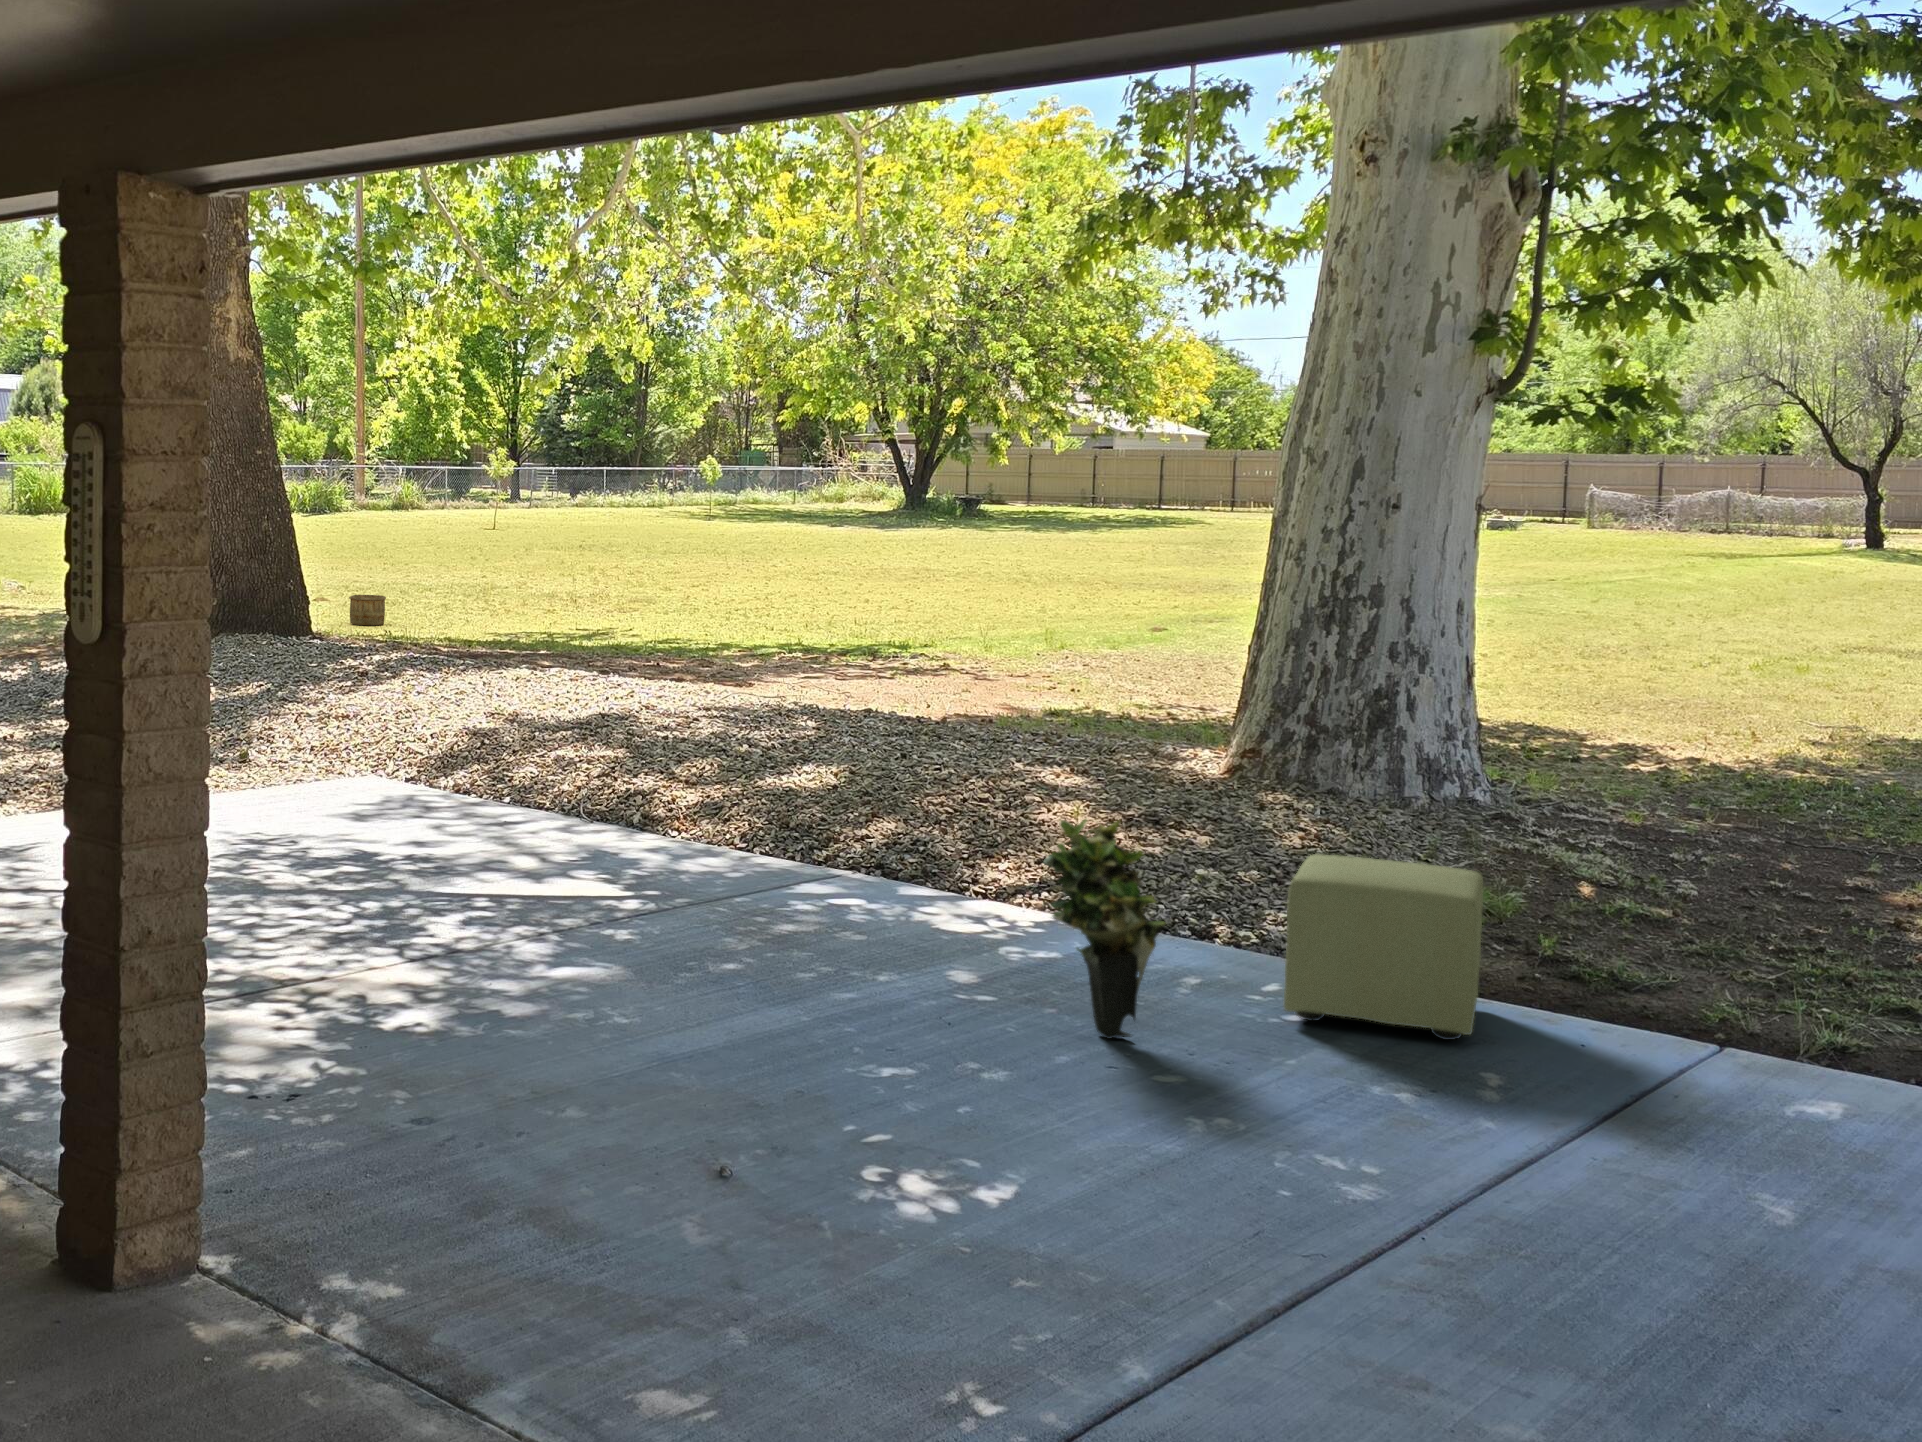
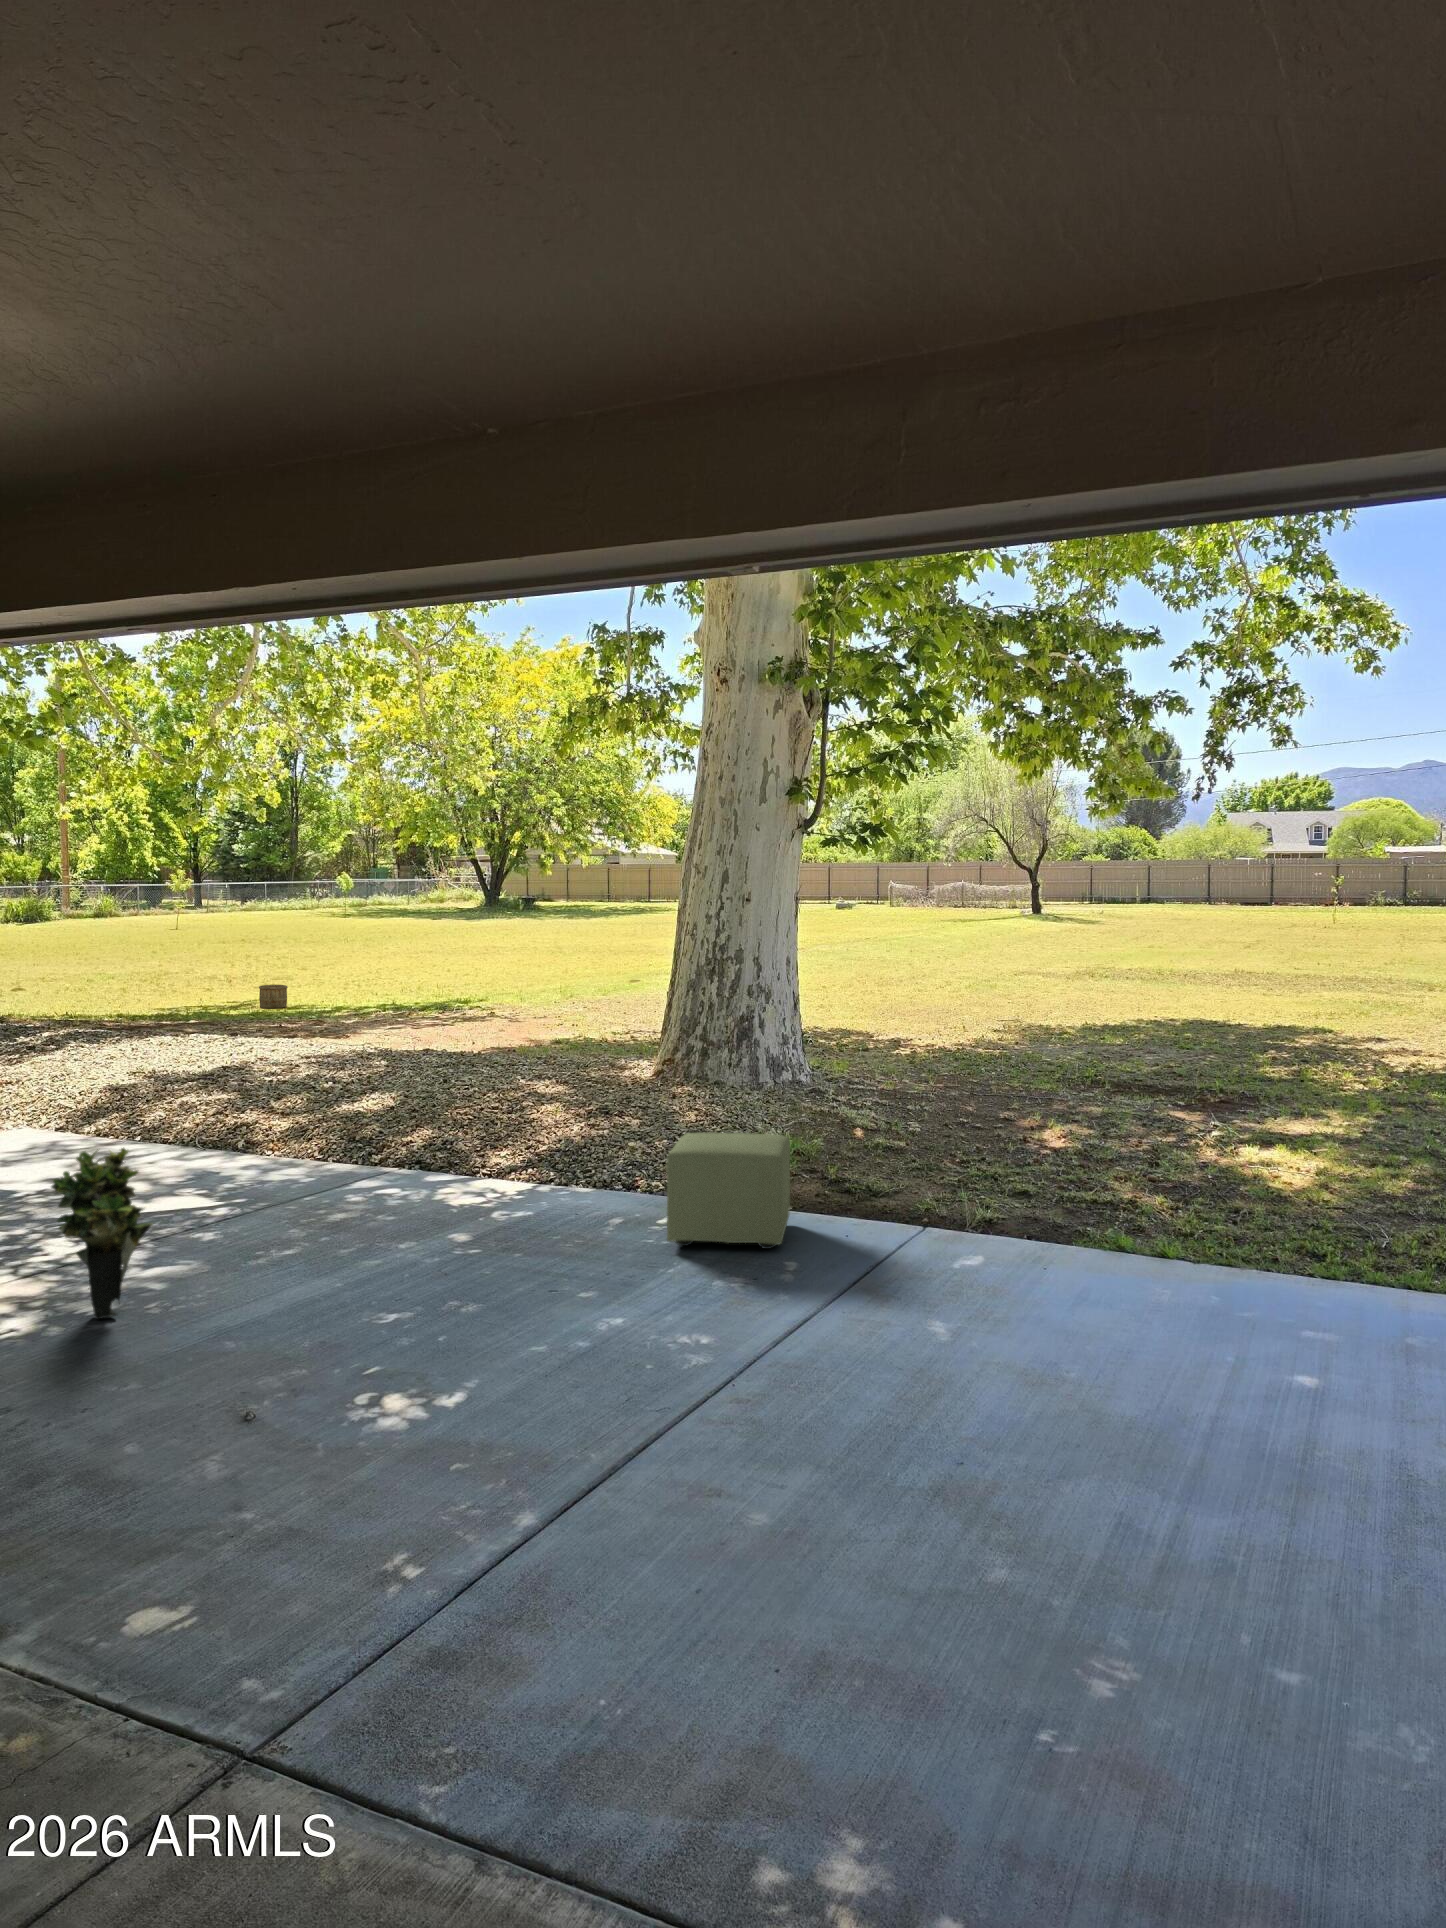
wooden bucket: present [349,595,386,626] -> present [259,985,288,1008]
potted plant: present [1043,818,1165,1039] -> present [51,1148,153,1319]

